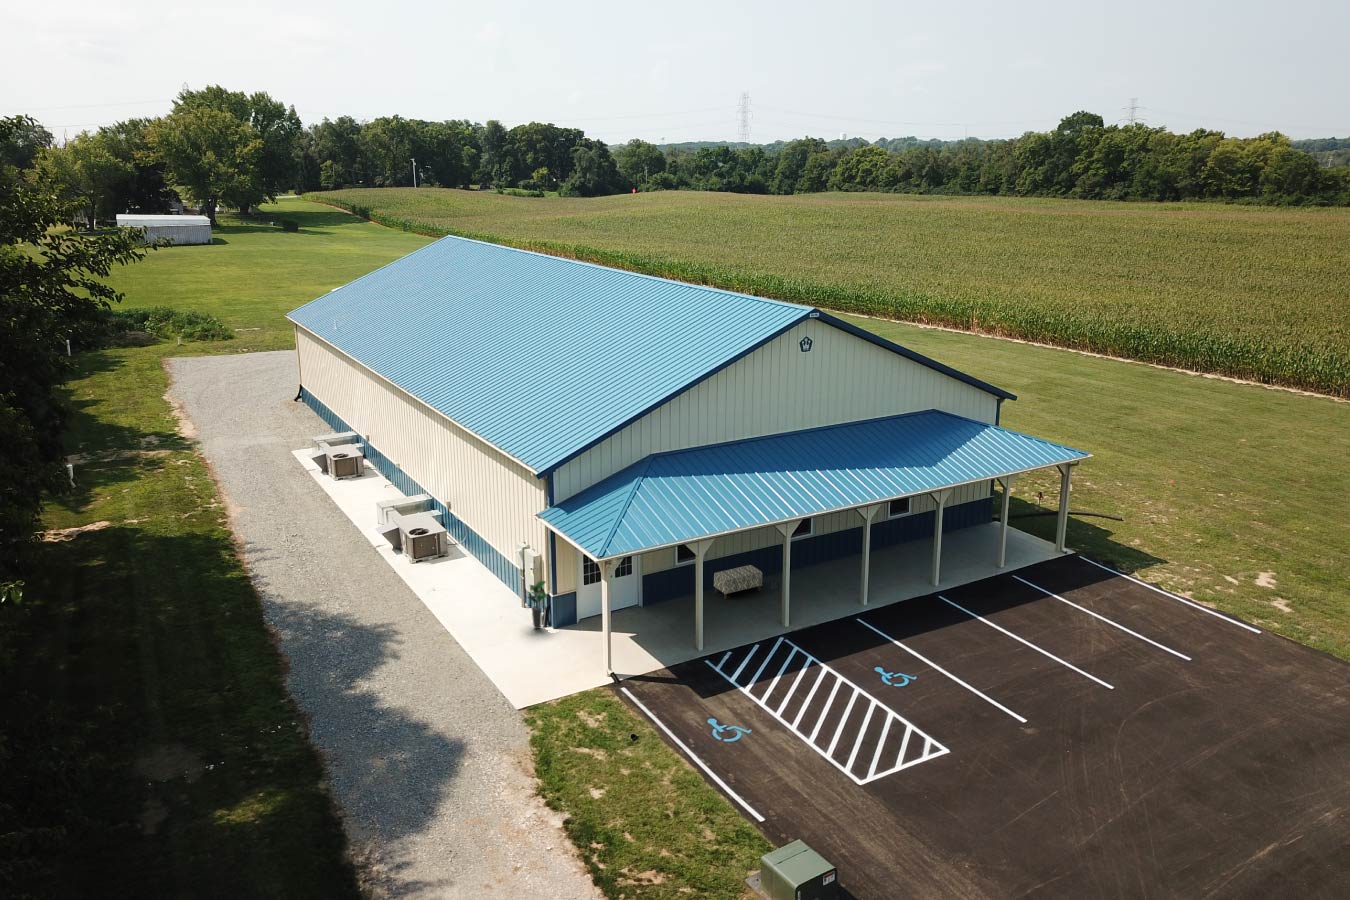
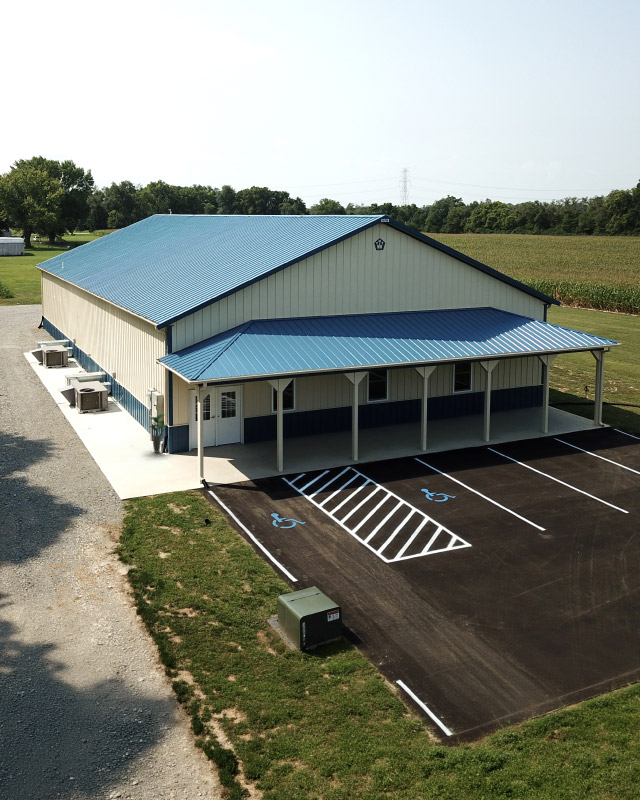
bench: present [714,565,762,599] -> none [303,420,342,443]

